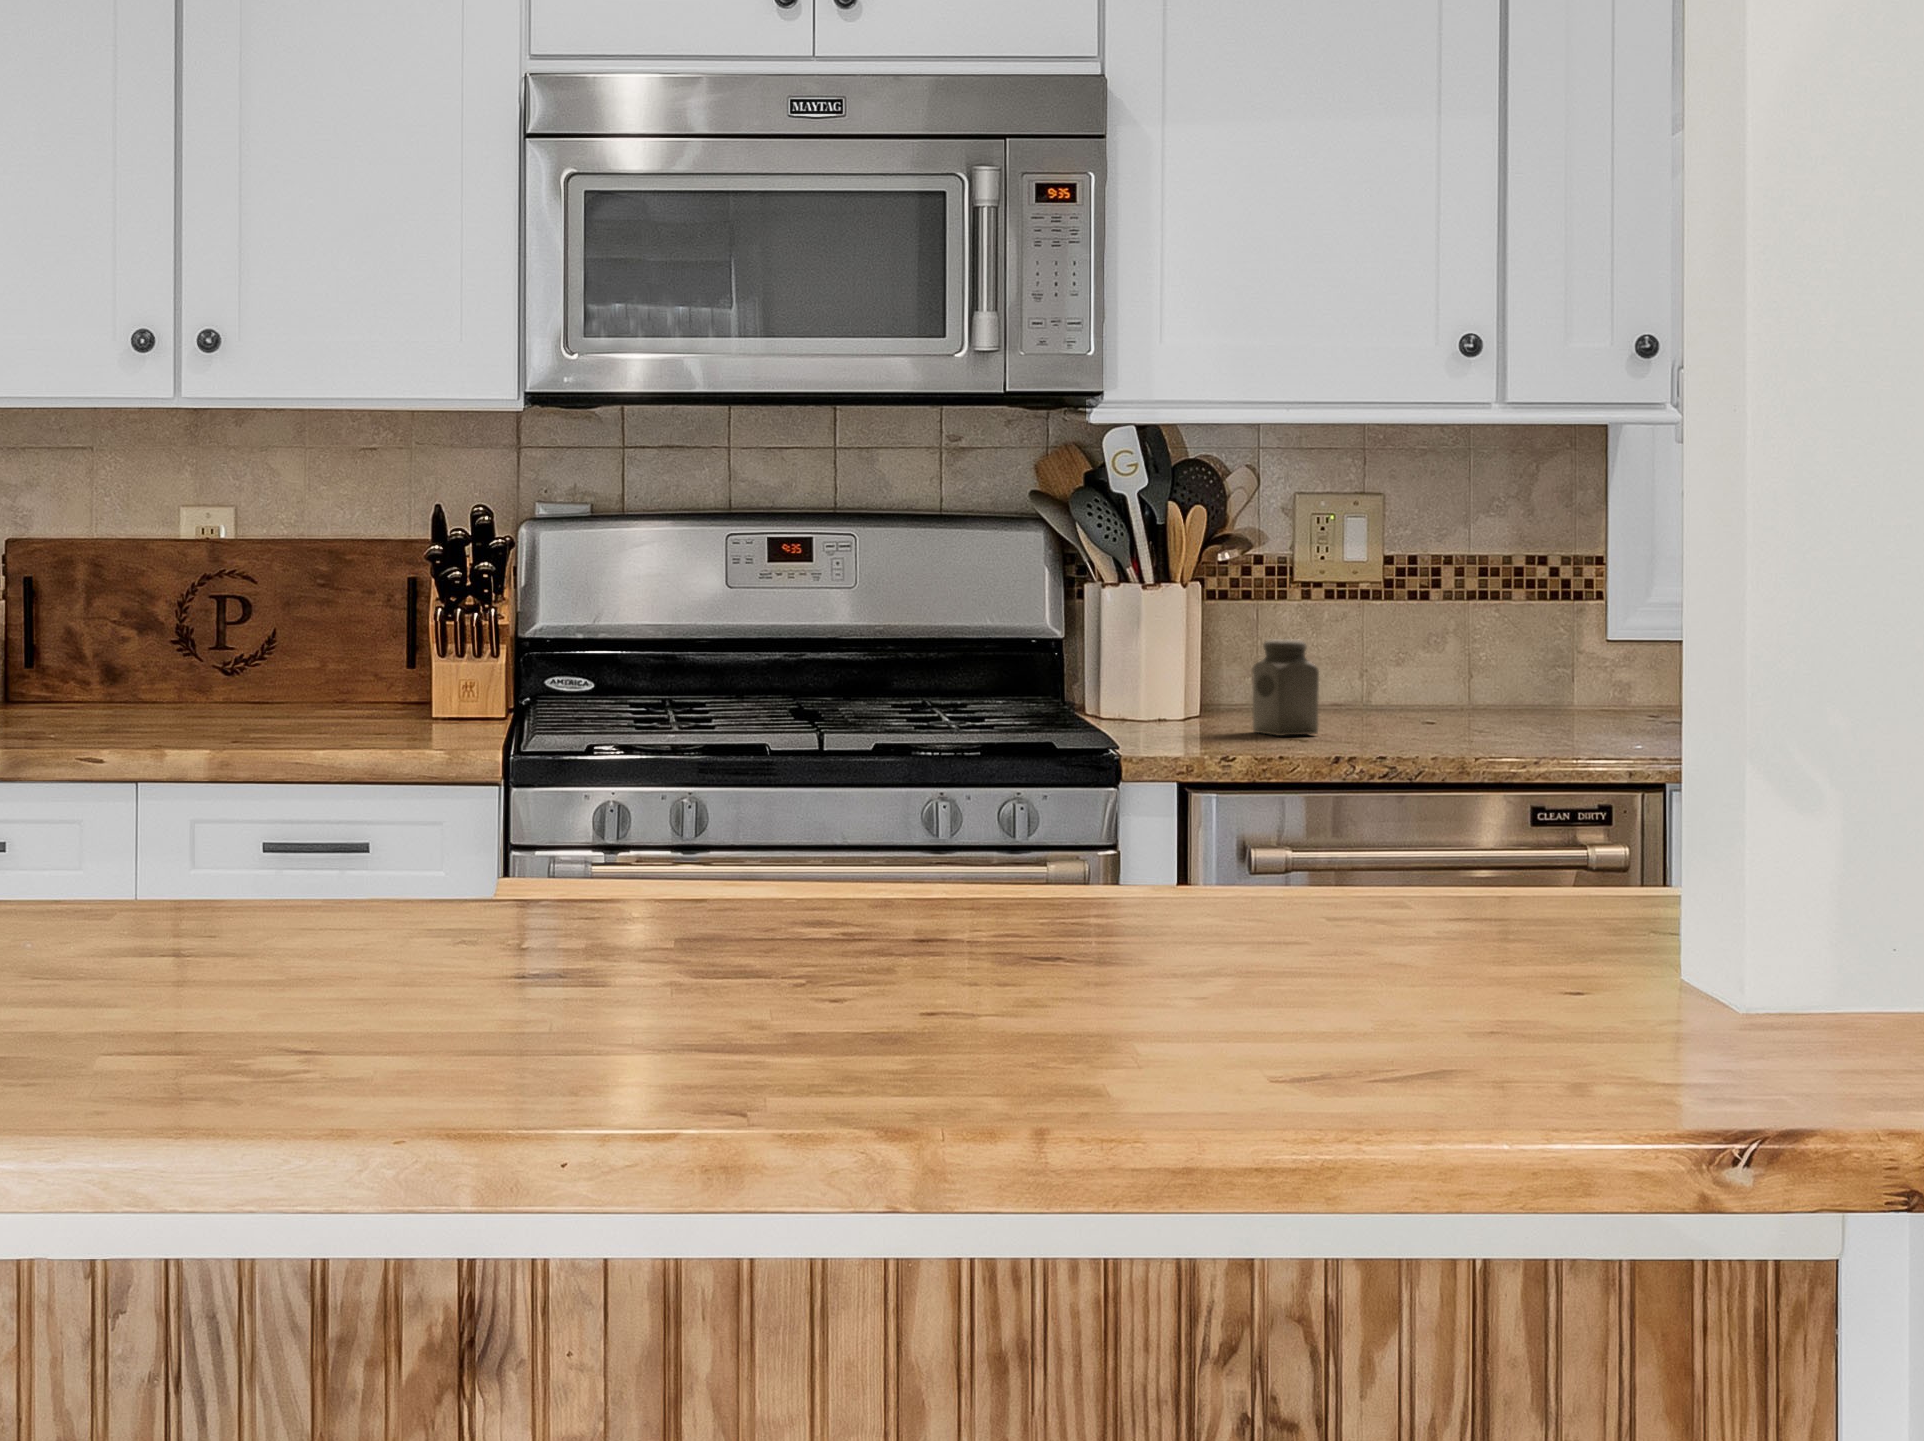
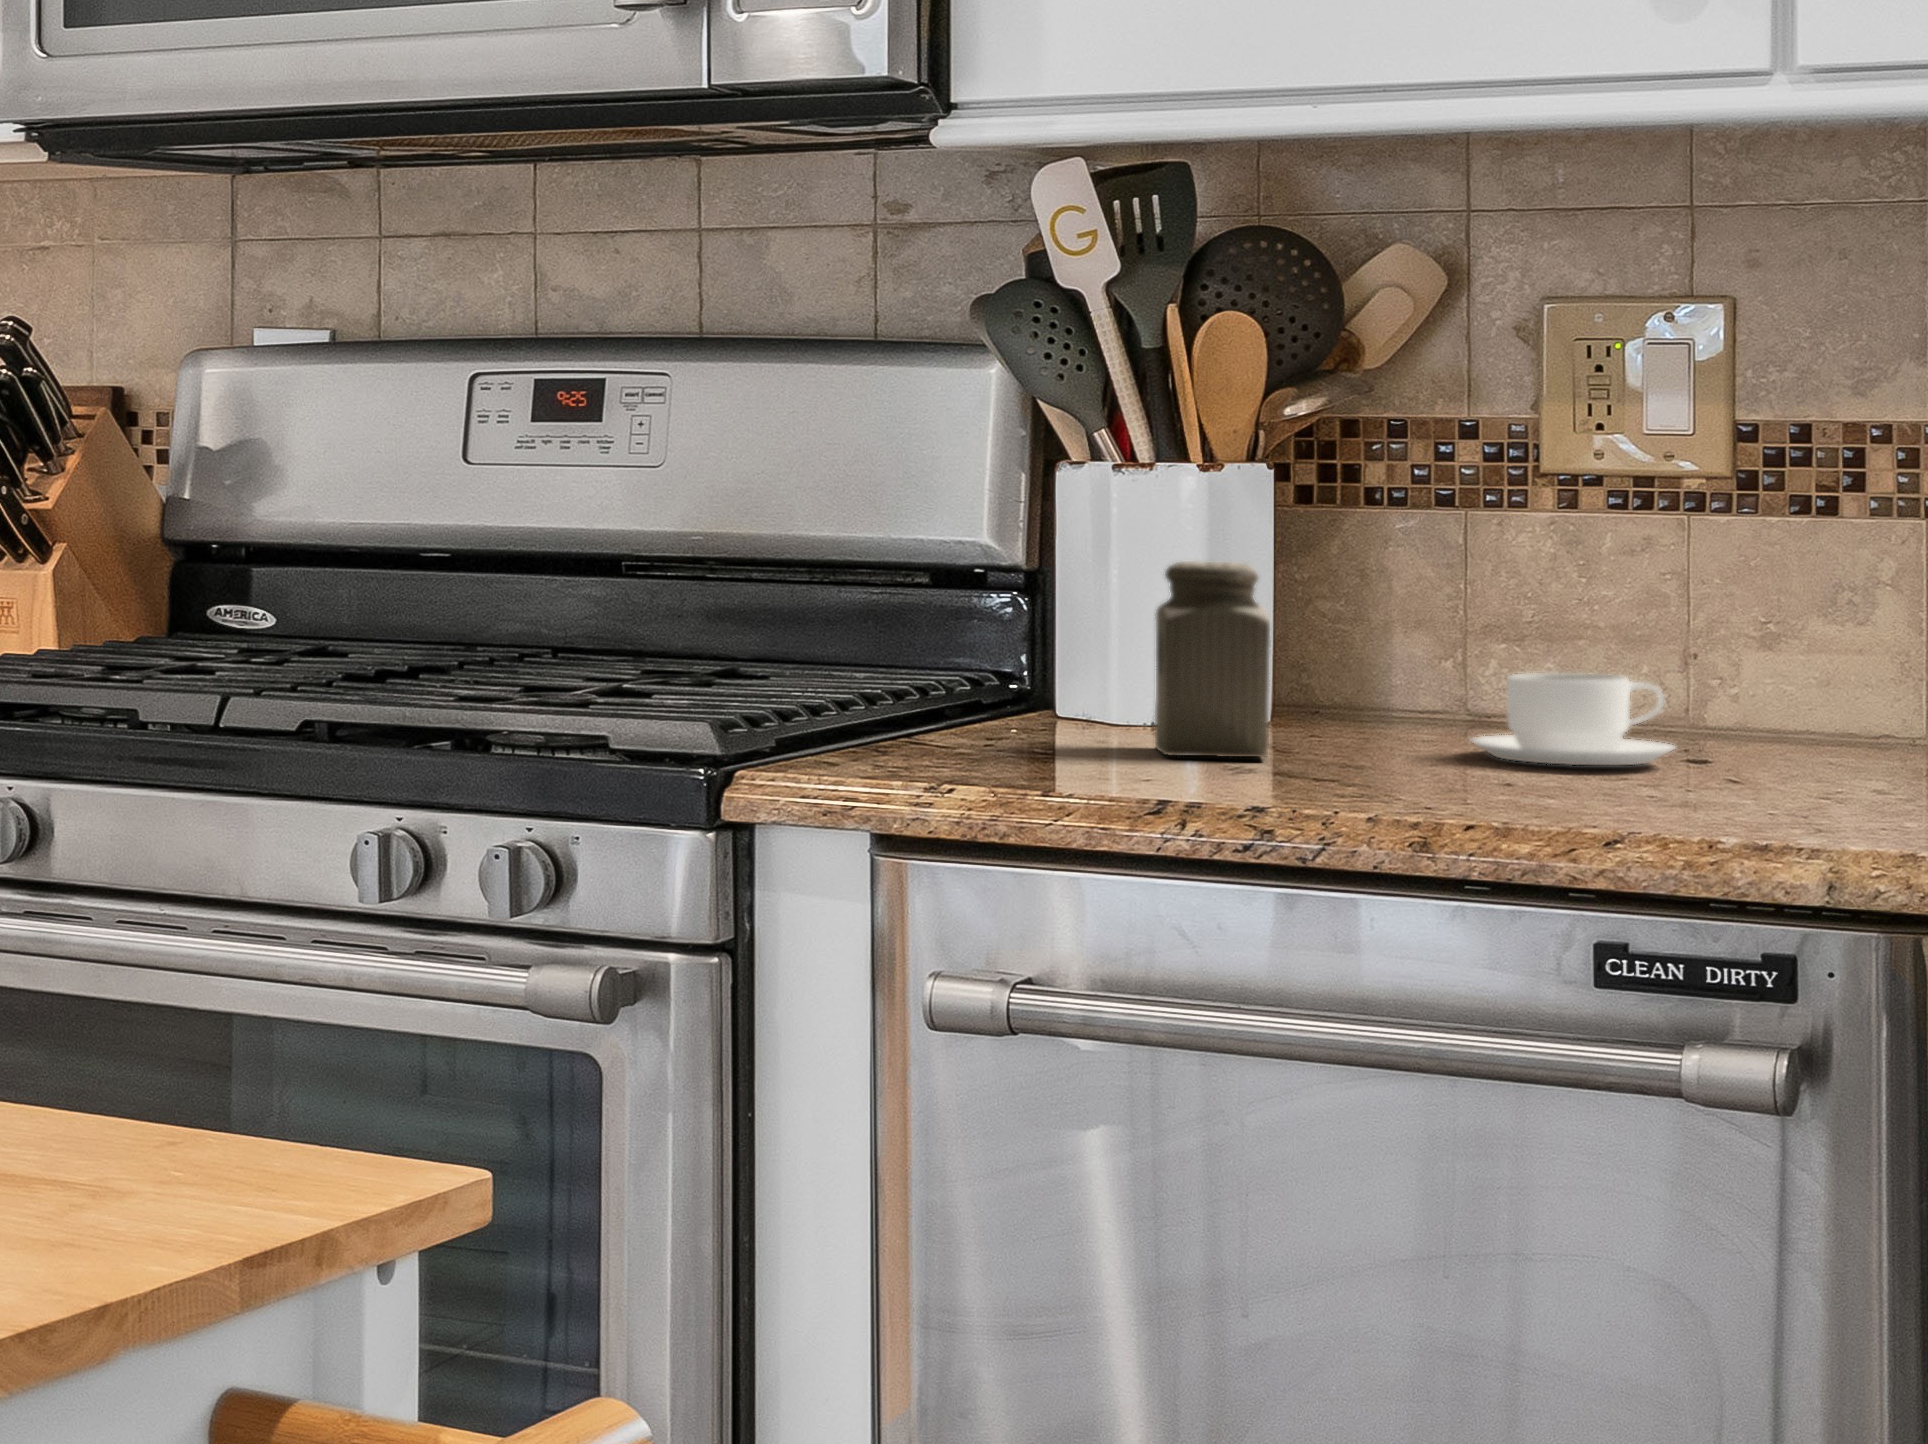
coffee cup: none [1366,685,1458,729] -> present [1470,673,1675,765]

